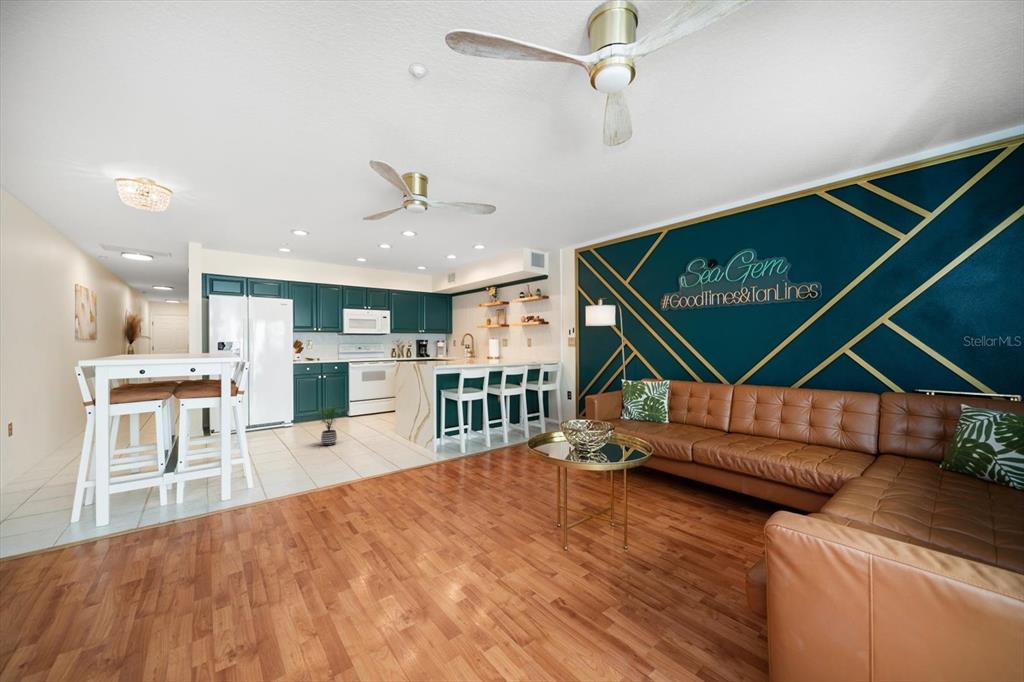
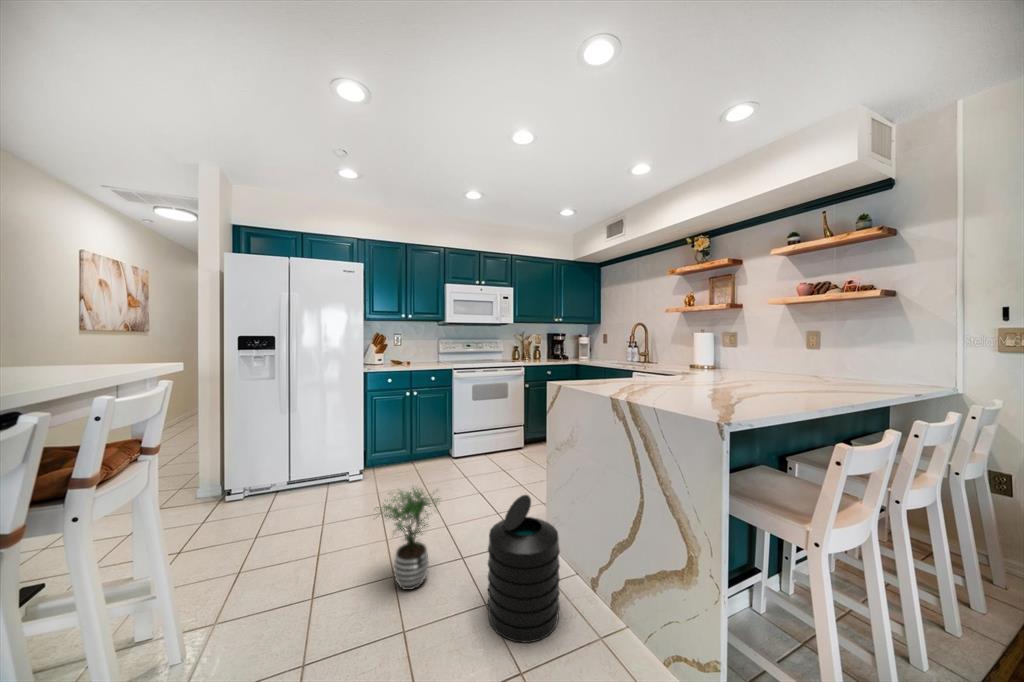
trash can: none [362,401,390,449] -> present [488,495,560,643]

